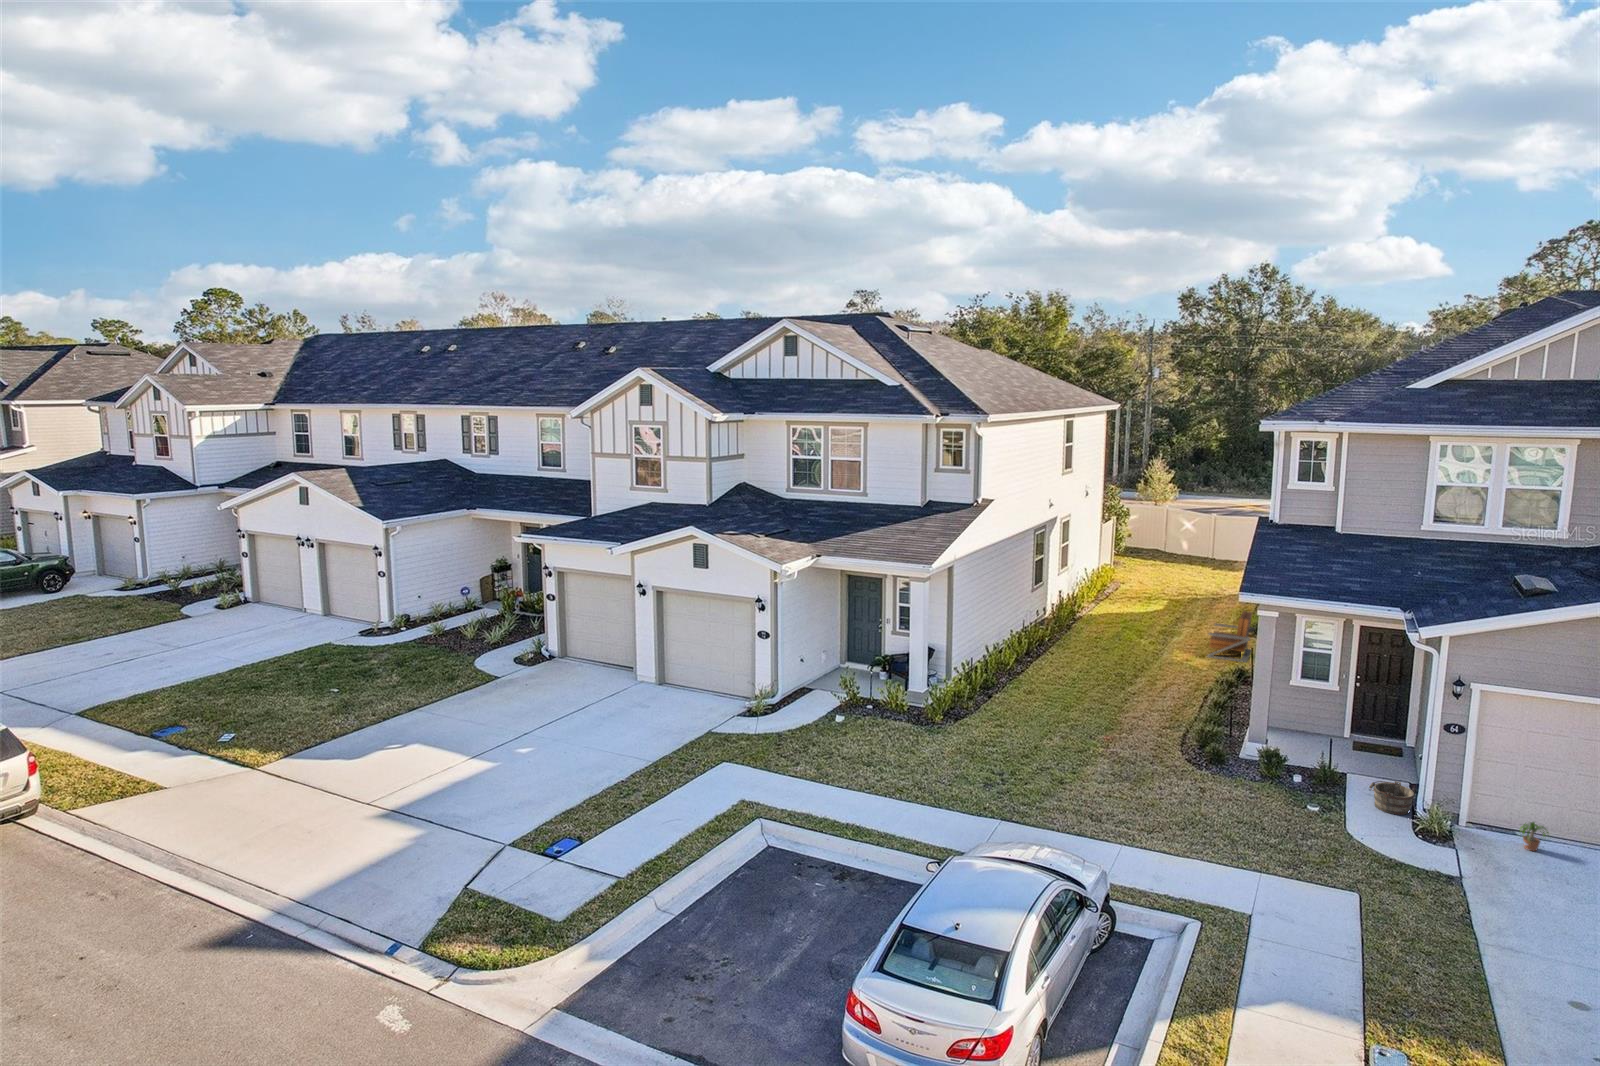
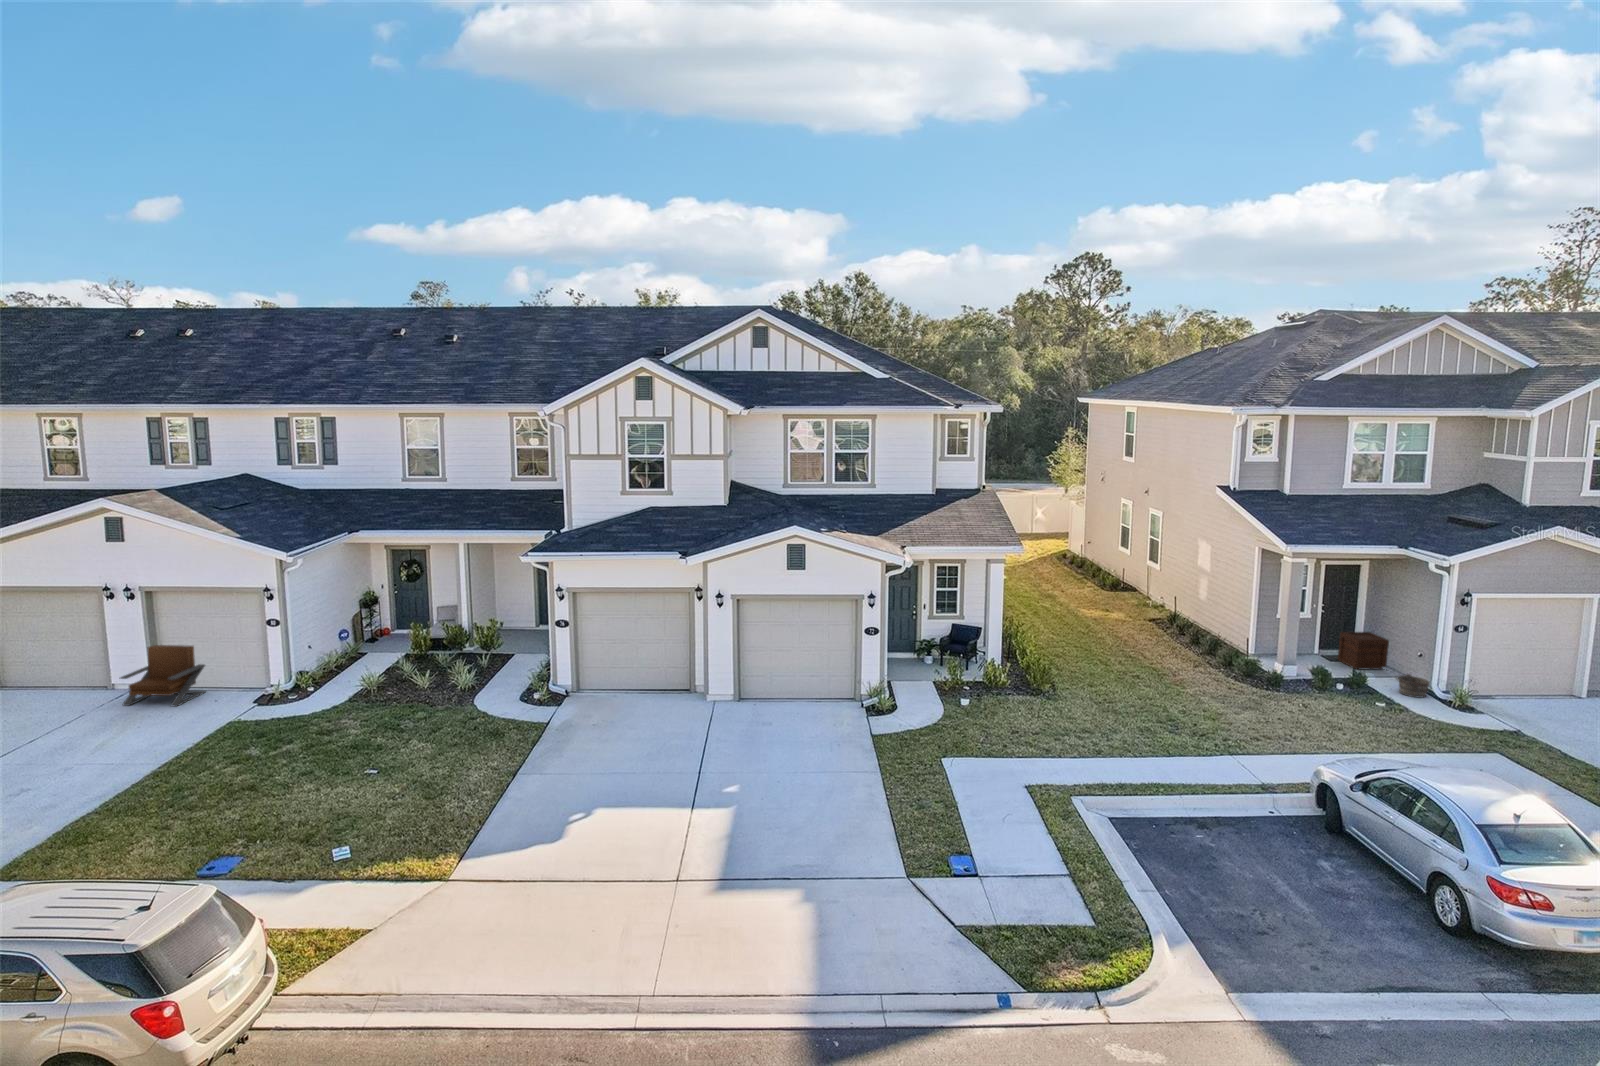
lounge chair: present [1207,611,1255,662] -> present [121,645,206,706]
wooden crate: none [1373,717,1426,775] -> present [1338,632,1389,669]
potted plant: present [1520,822,1548,851] -> none [1503,684,1529,705]

